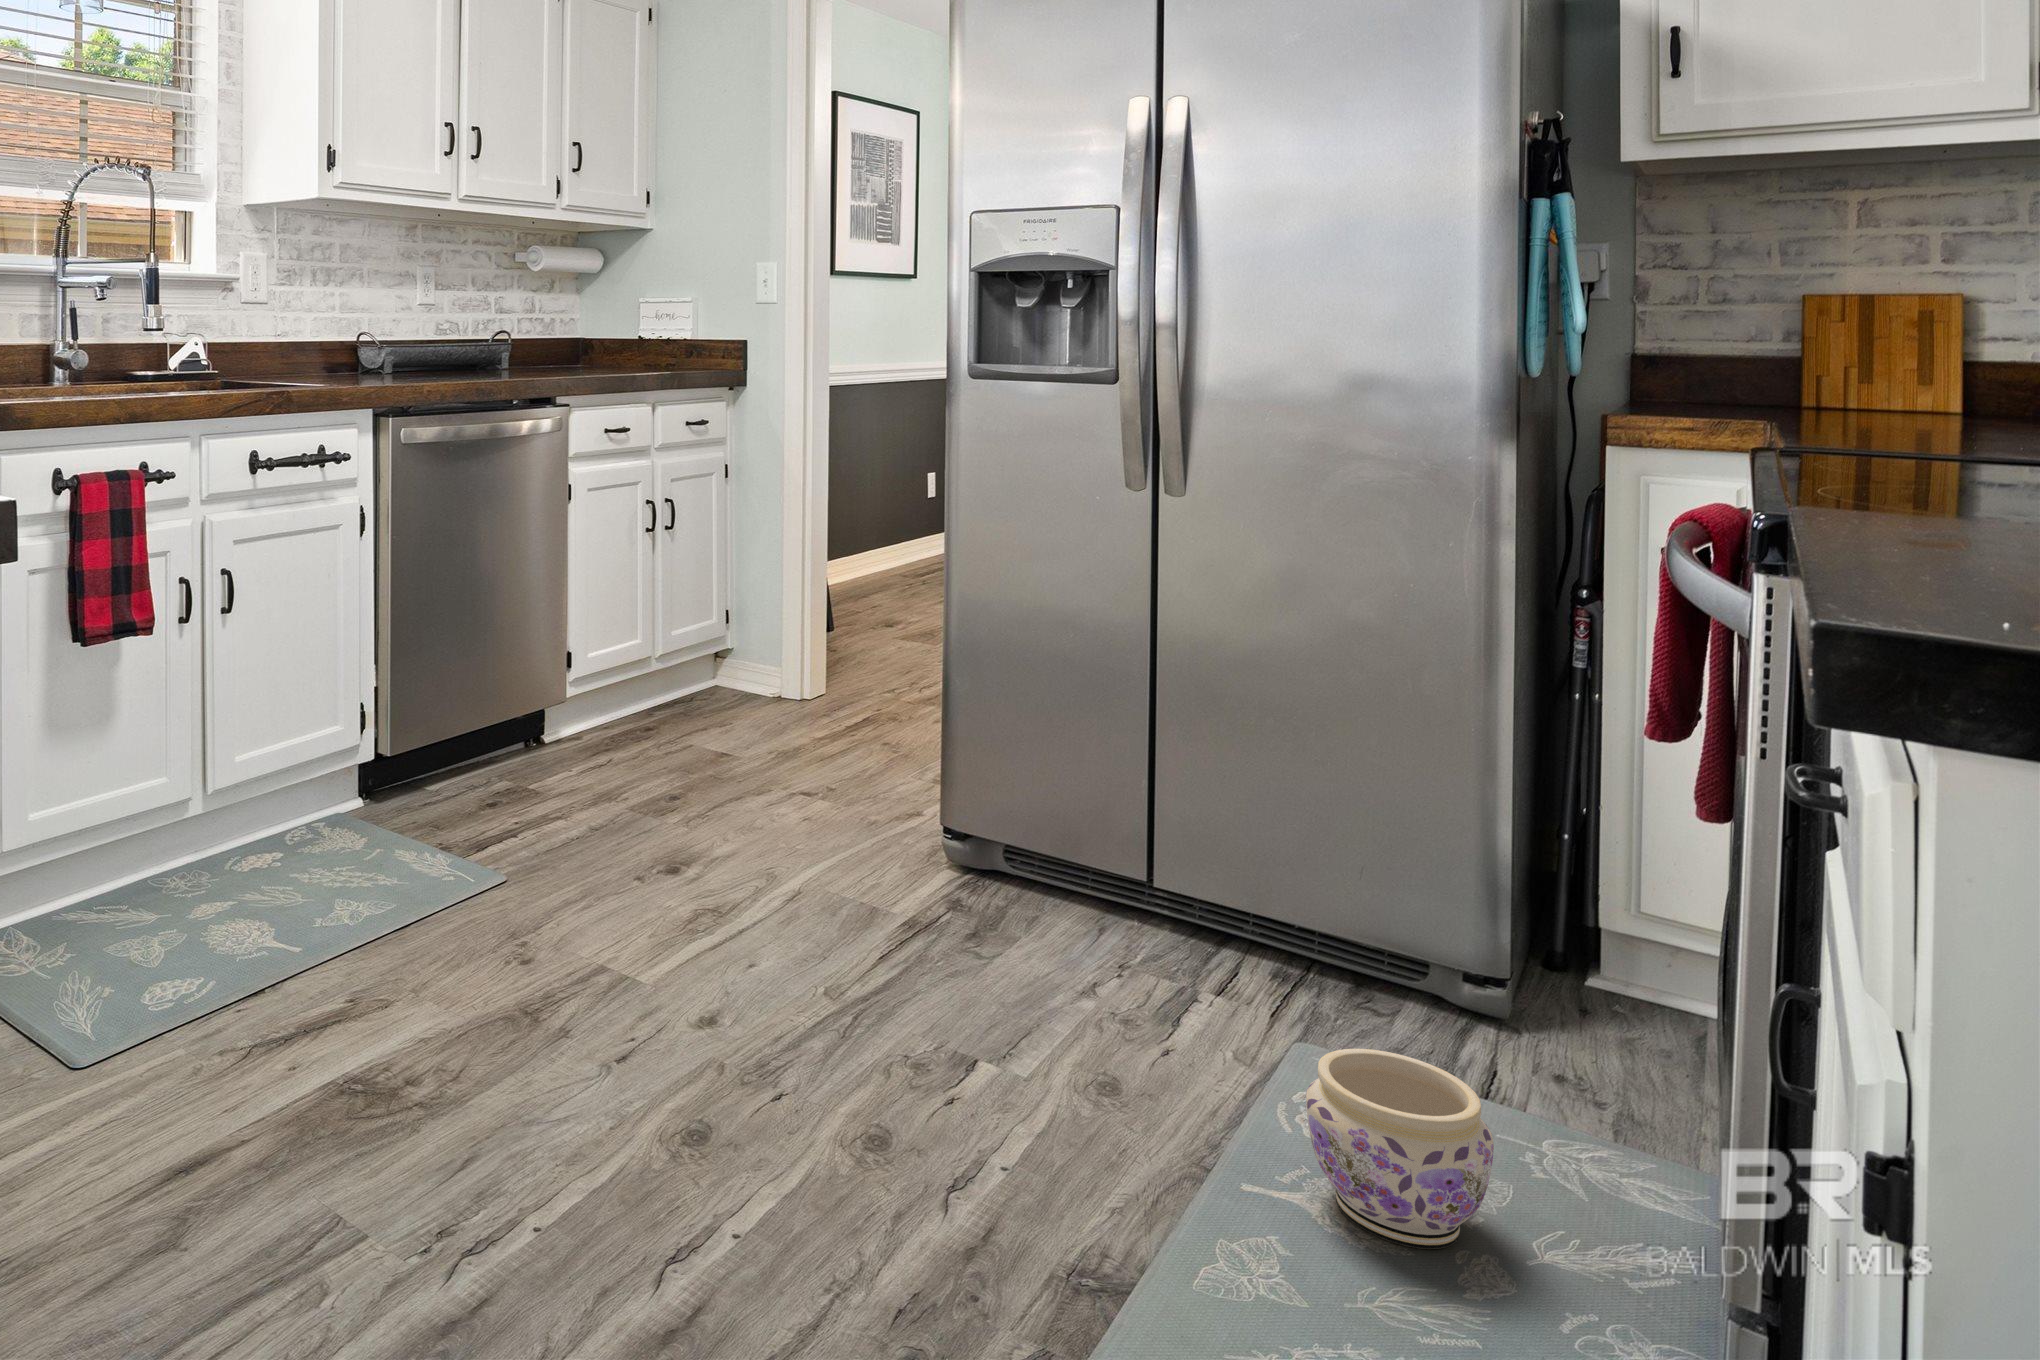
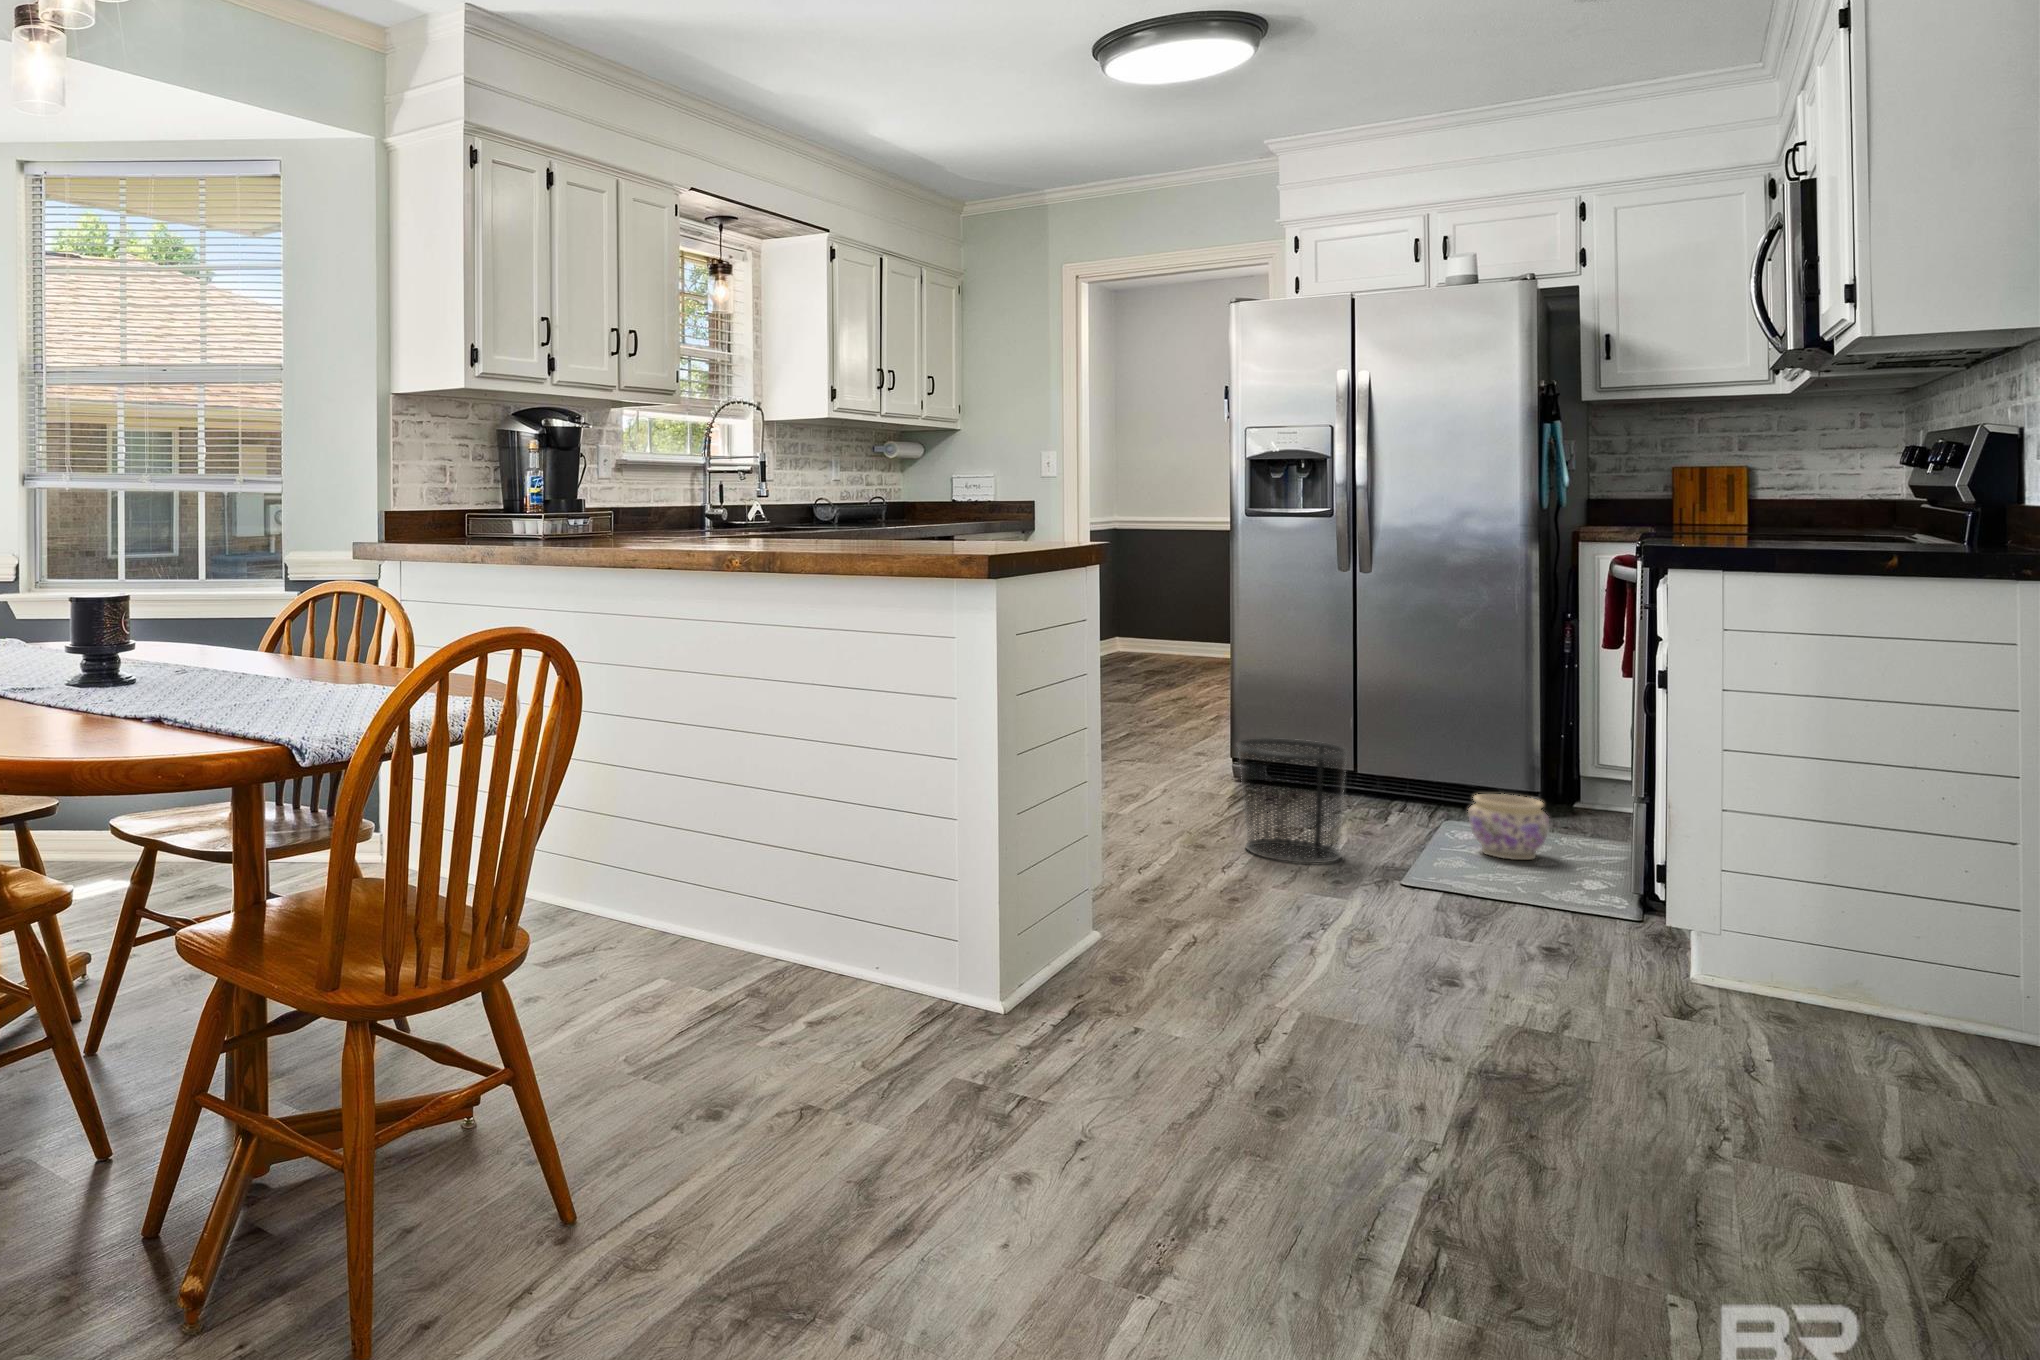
waste bin: none [763,893,1006,1248] -> present [1237,738,1349,863]

